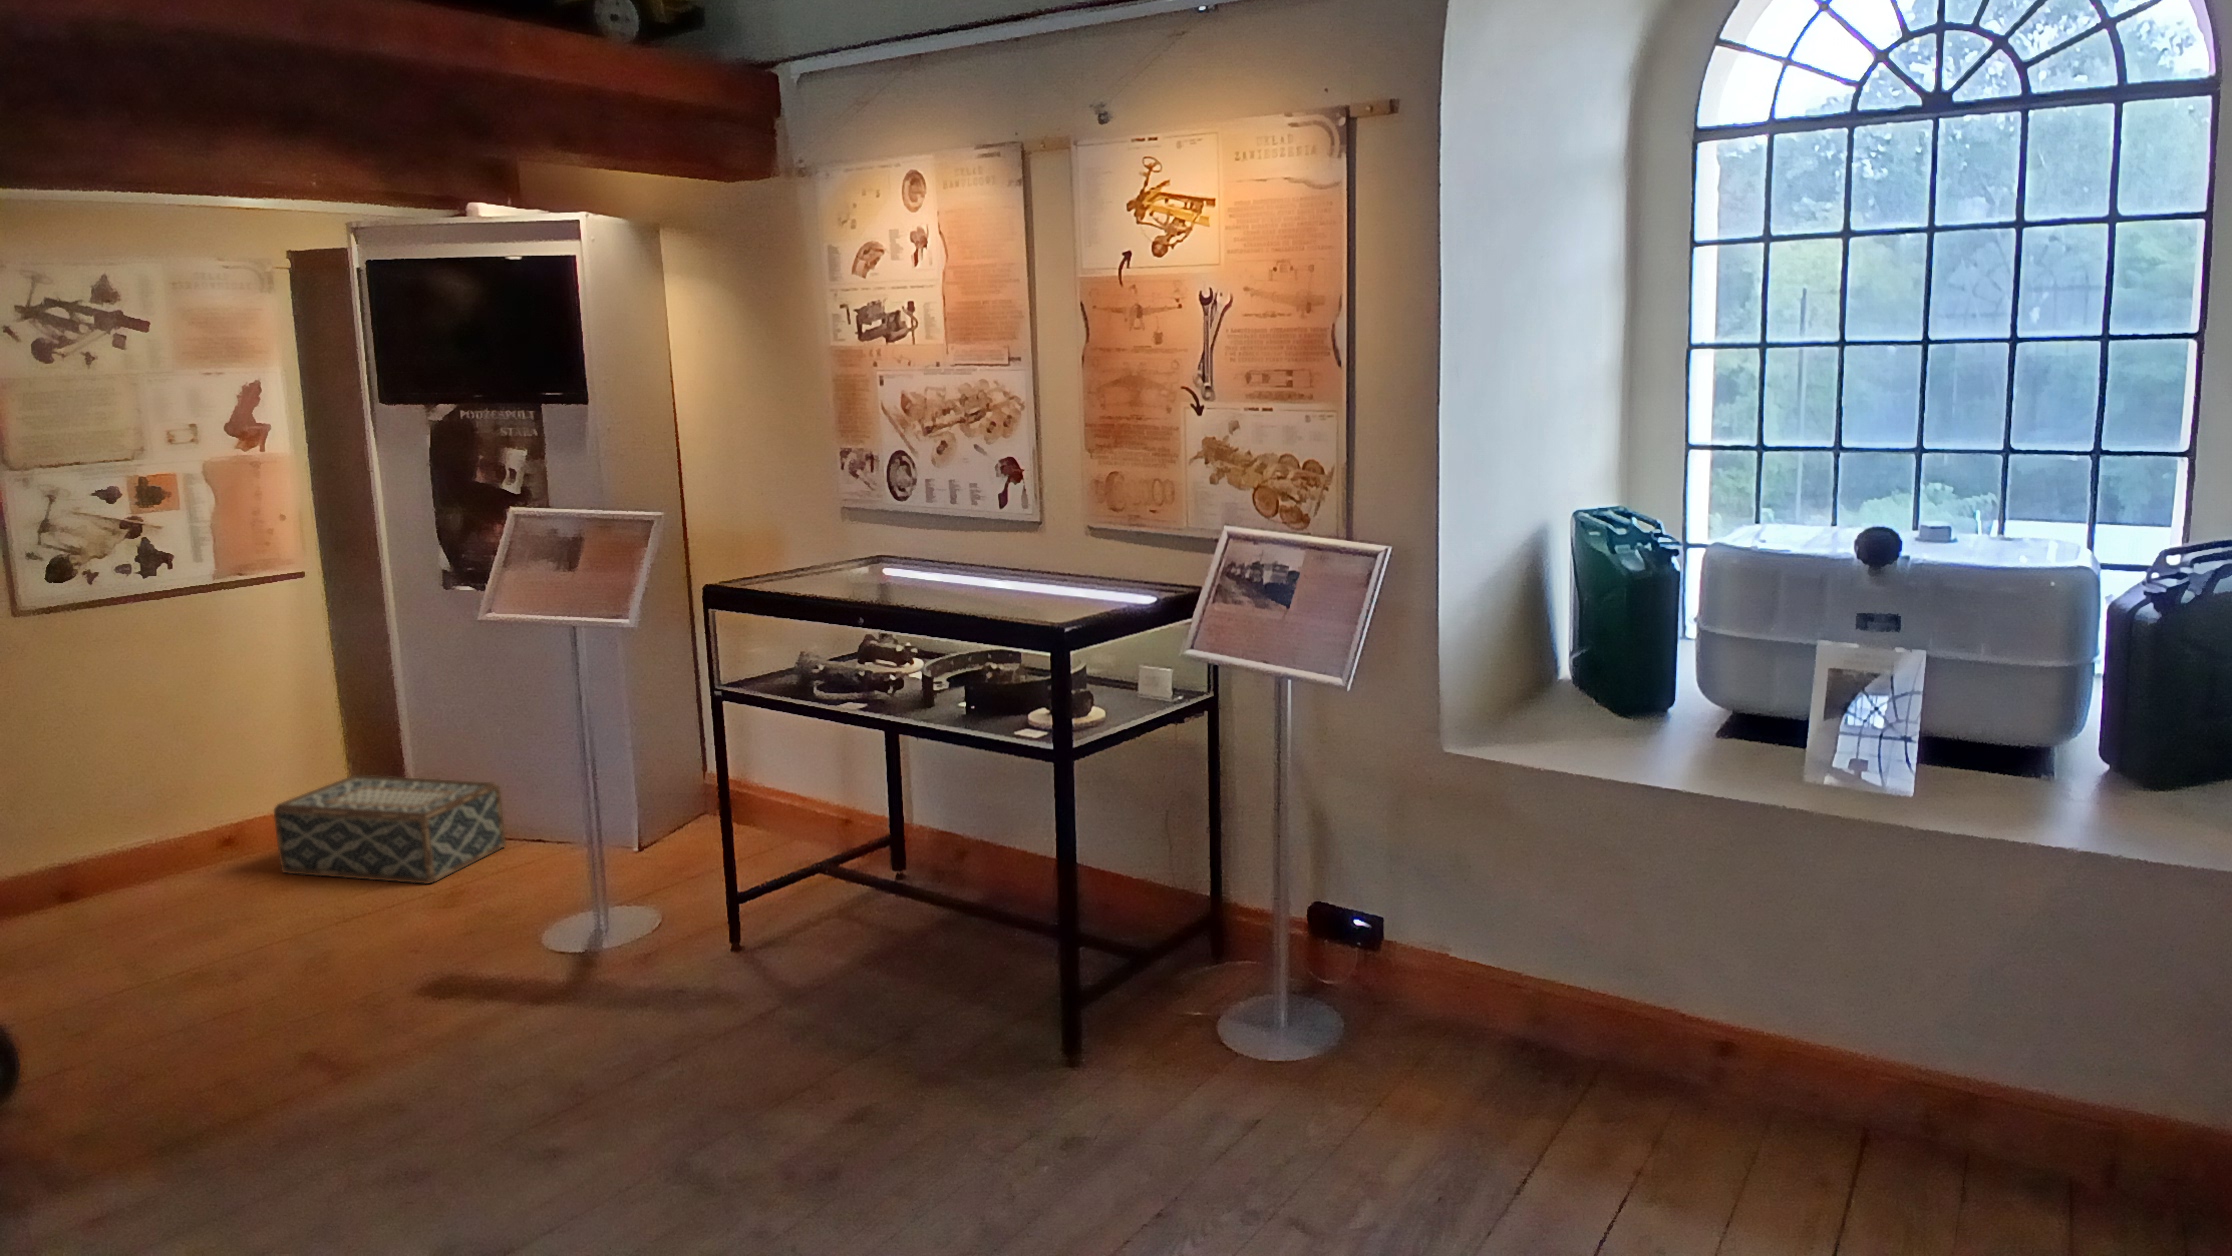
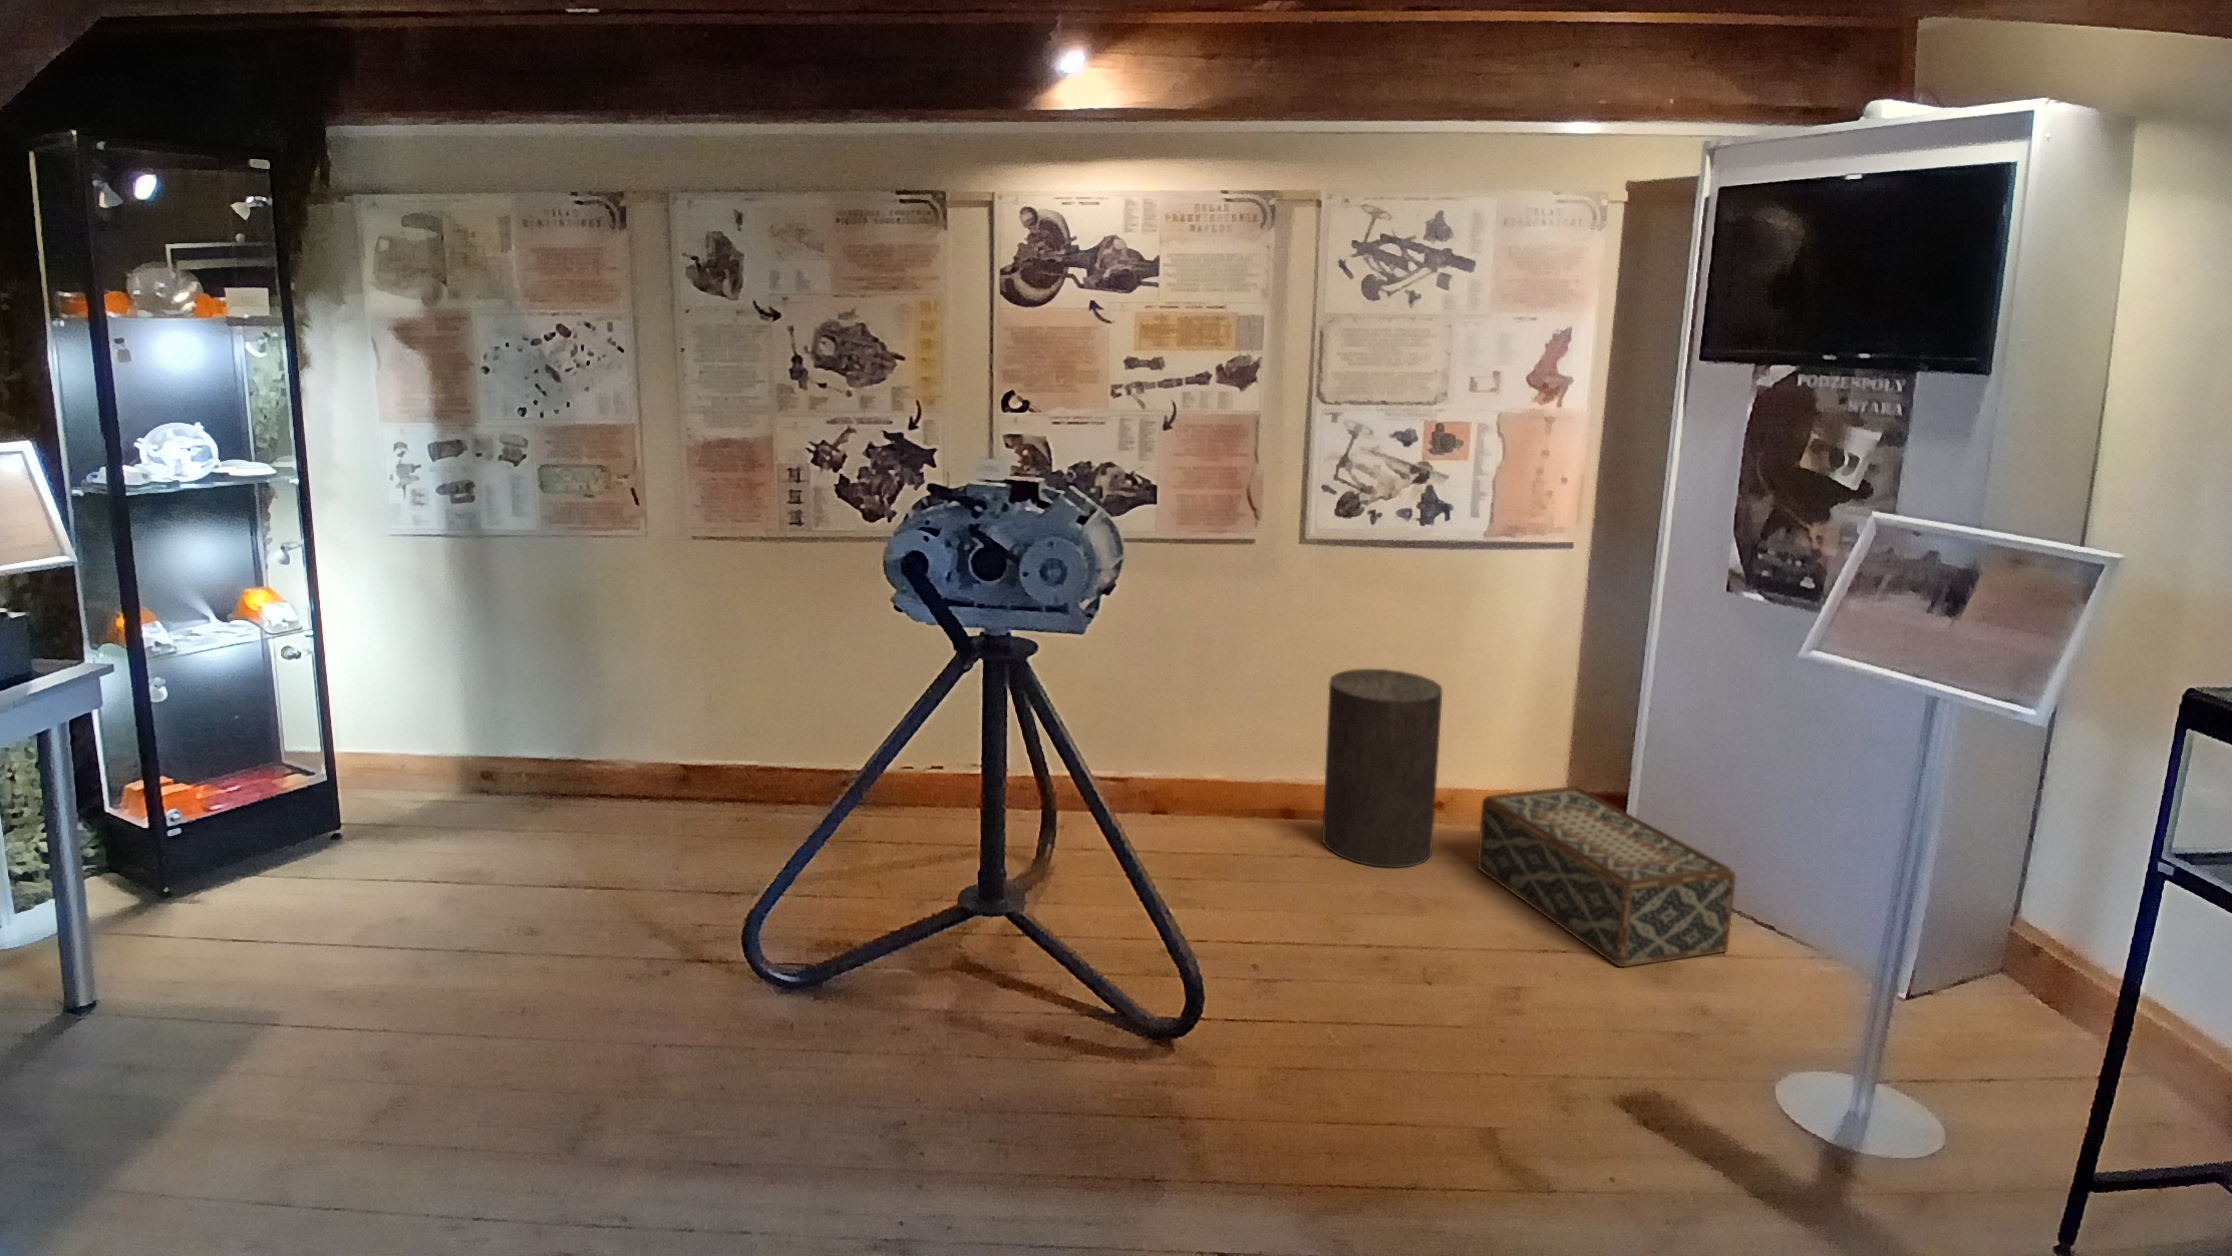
stool: none [74,719,231,915] -> present [1322,669,1442,868]

